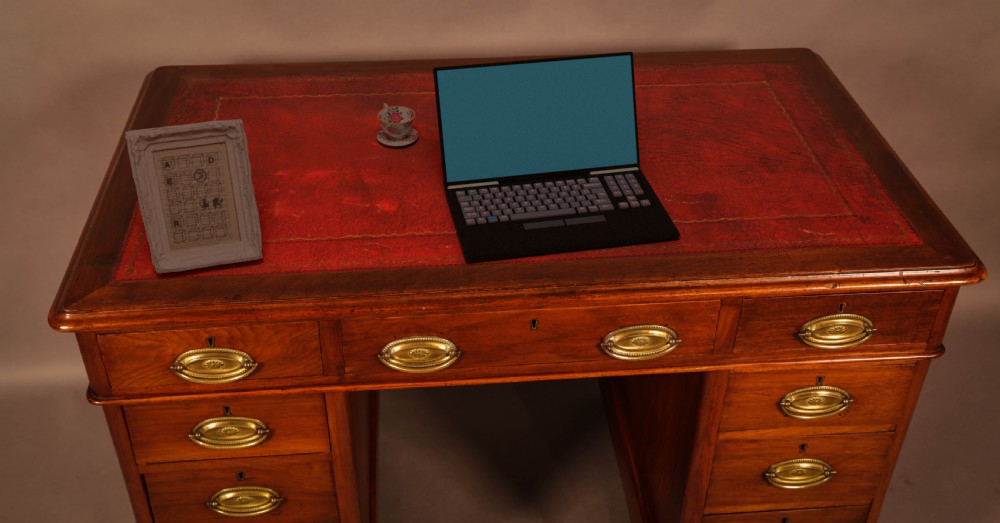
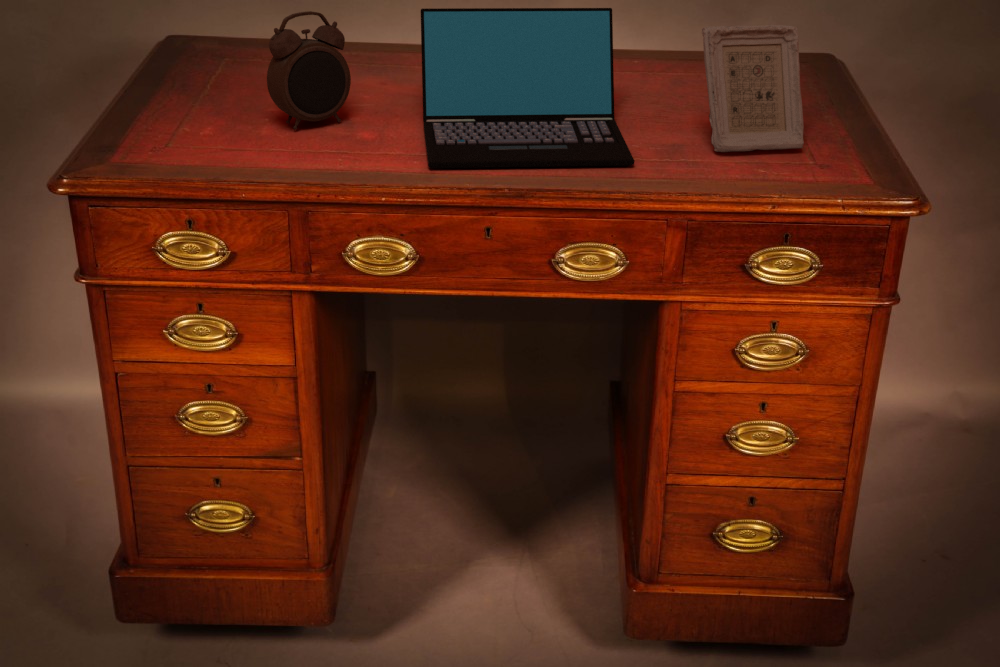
alarm clock: none [274,84,364,211] -> present [267,11,351,130]
teacup: present [377,103,418,146] -> none [370,58,410,94]
picture frame: present [125,119,263,274] -> present [702,25,804,152]

